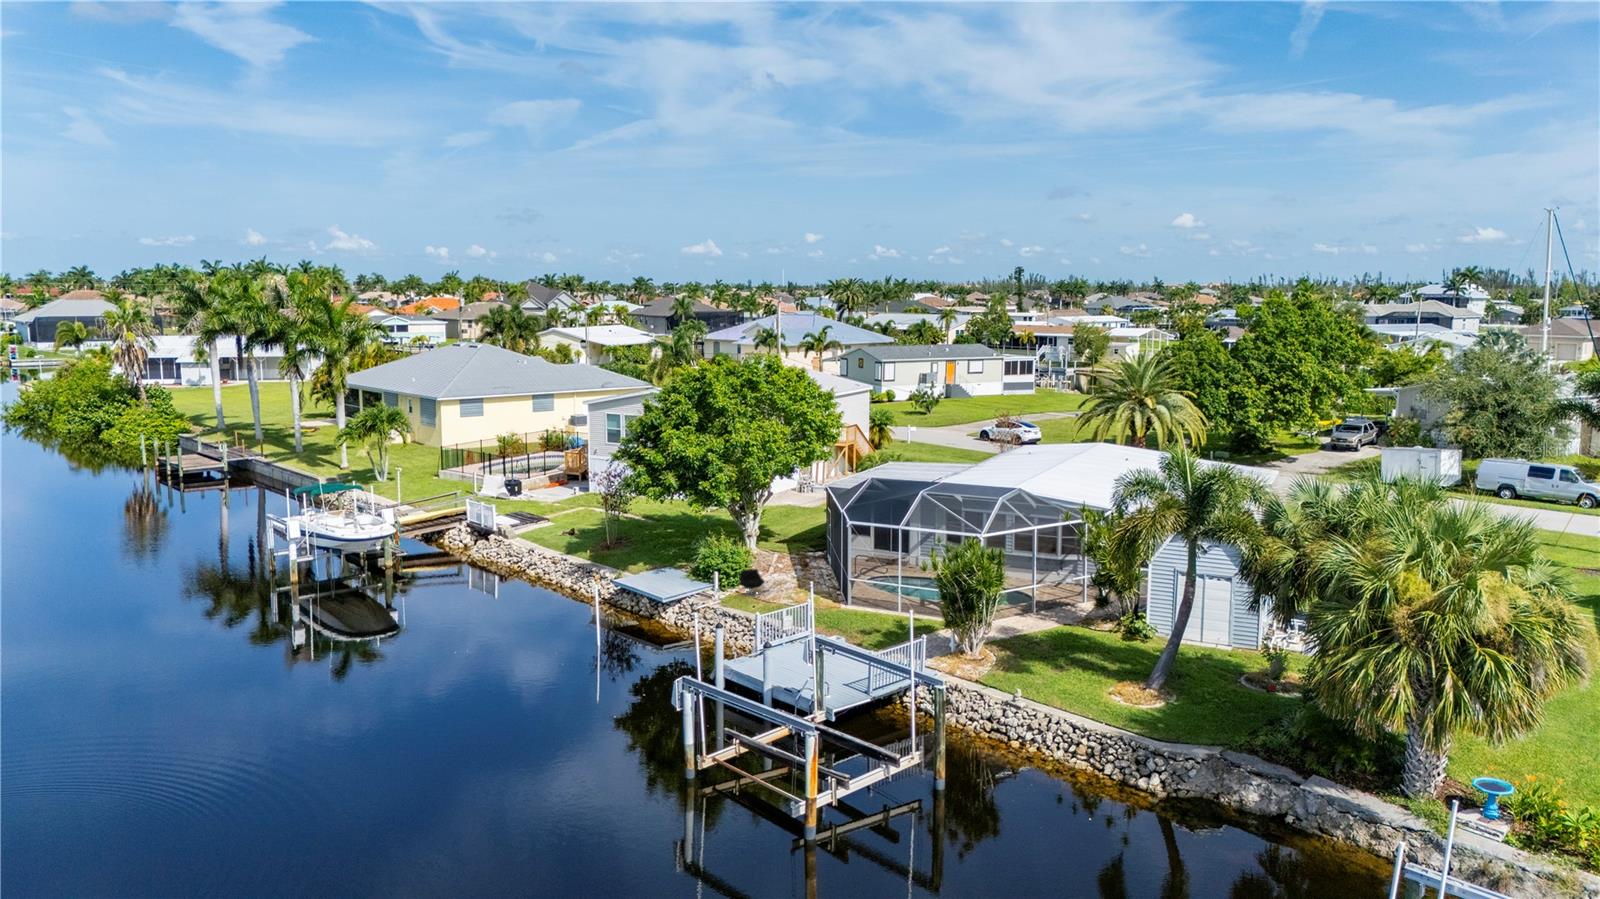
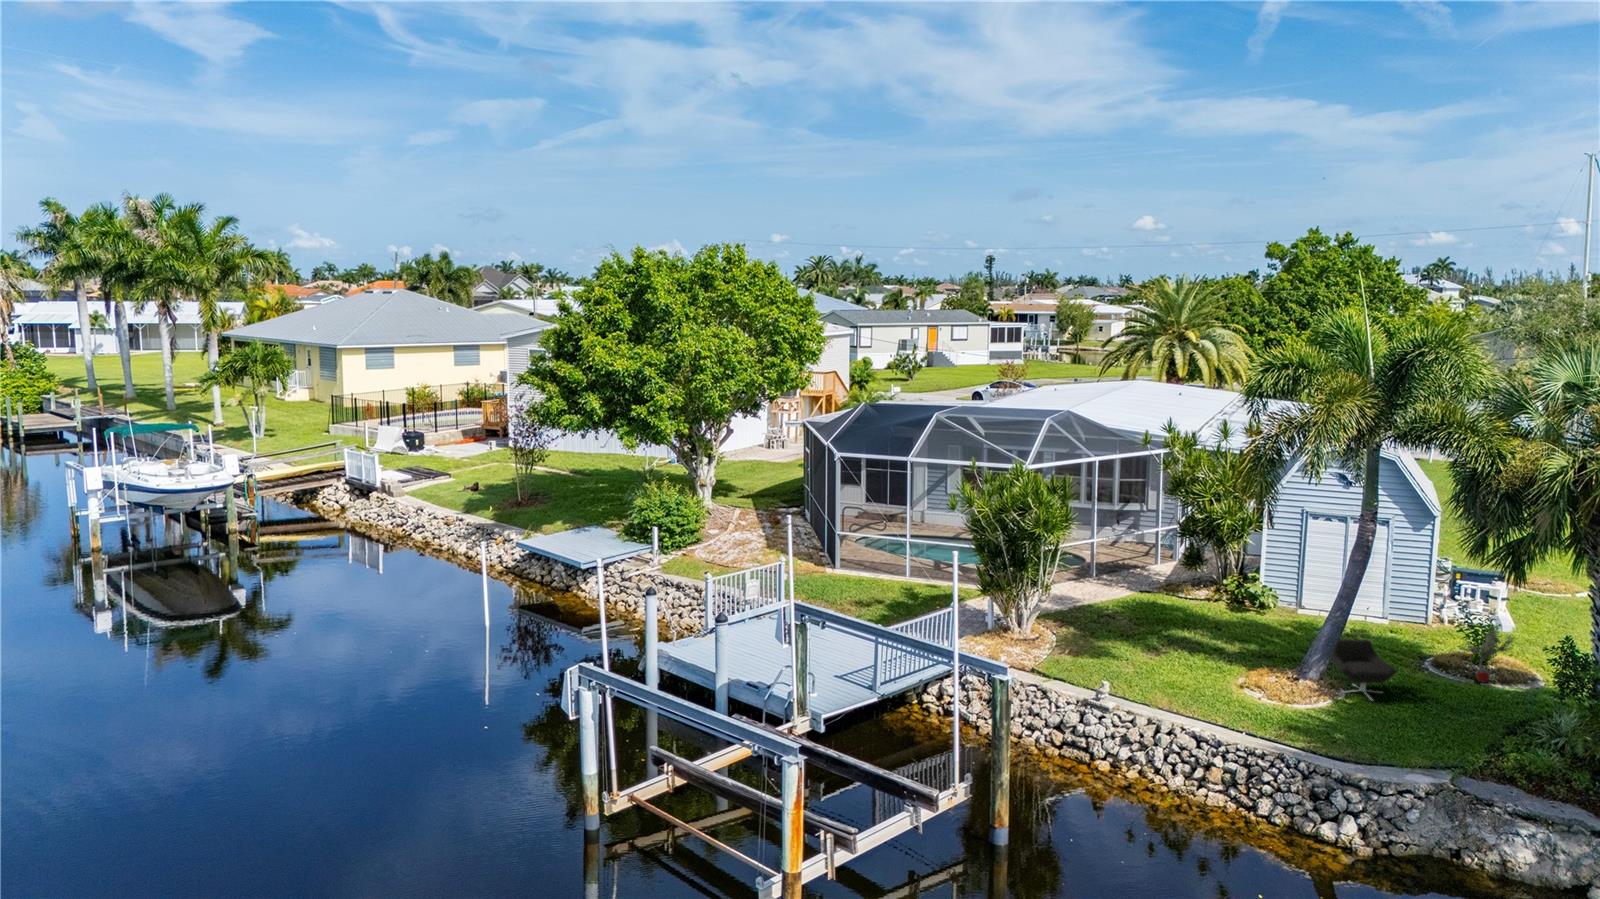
lounge chair: present [739,569,765,594] -> present [1331,640,1396,700]

